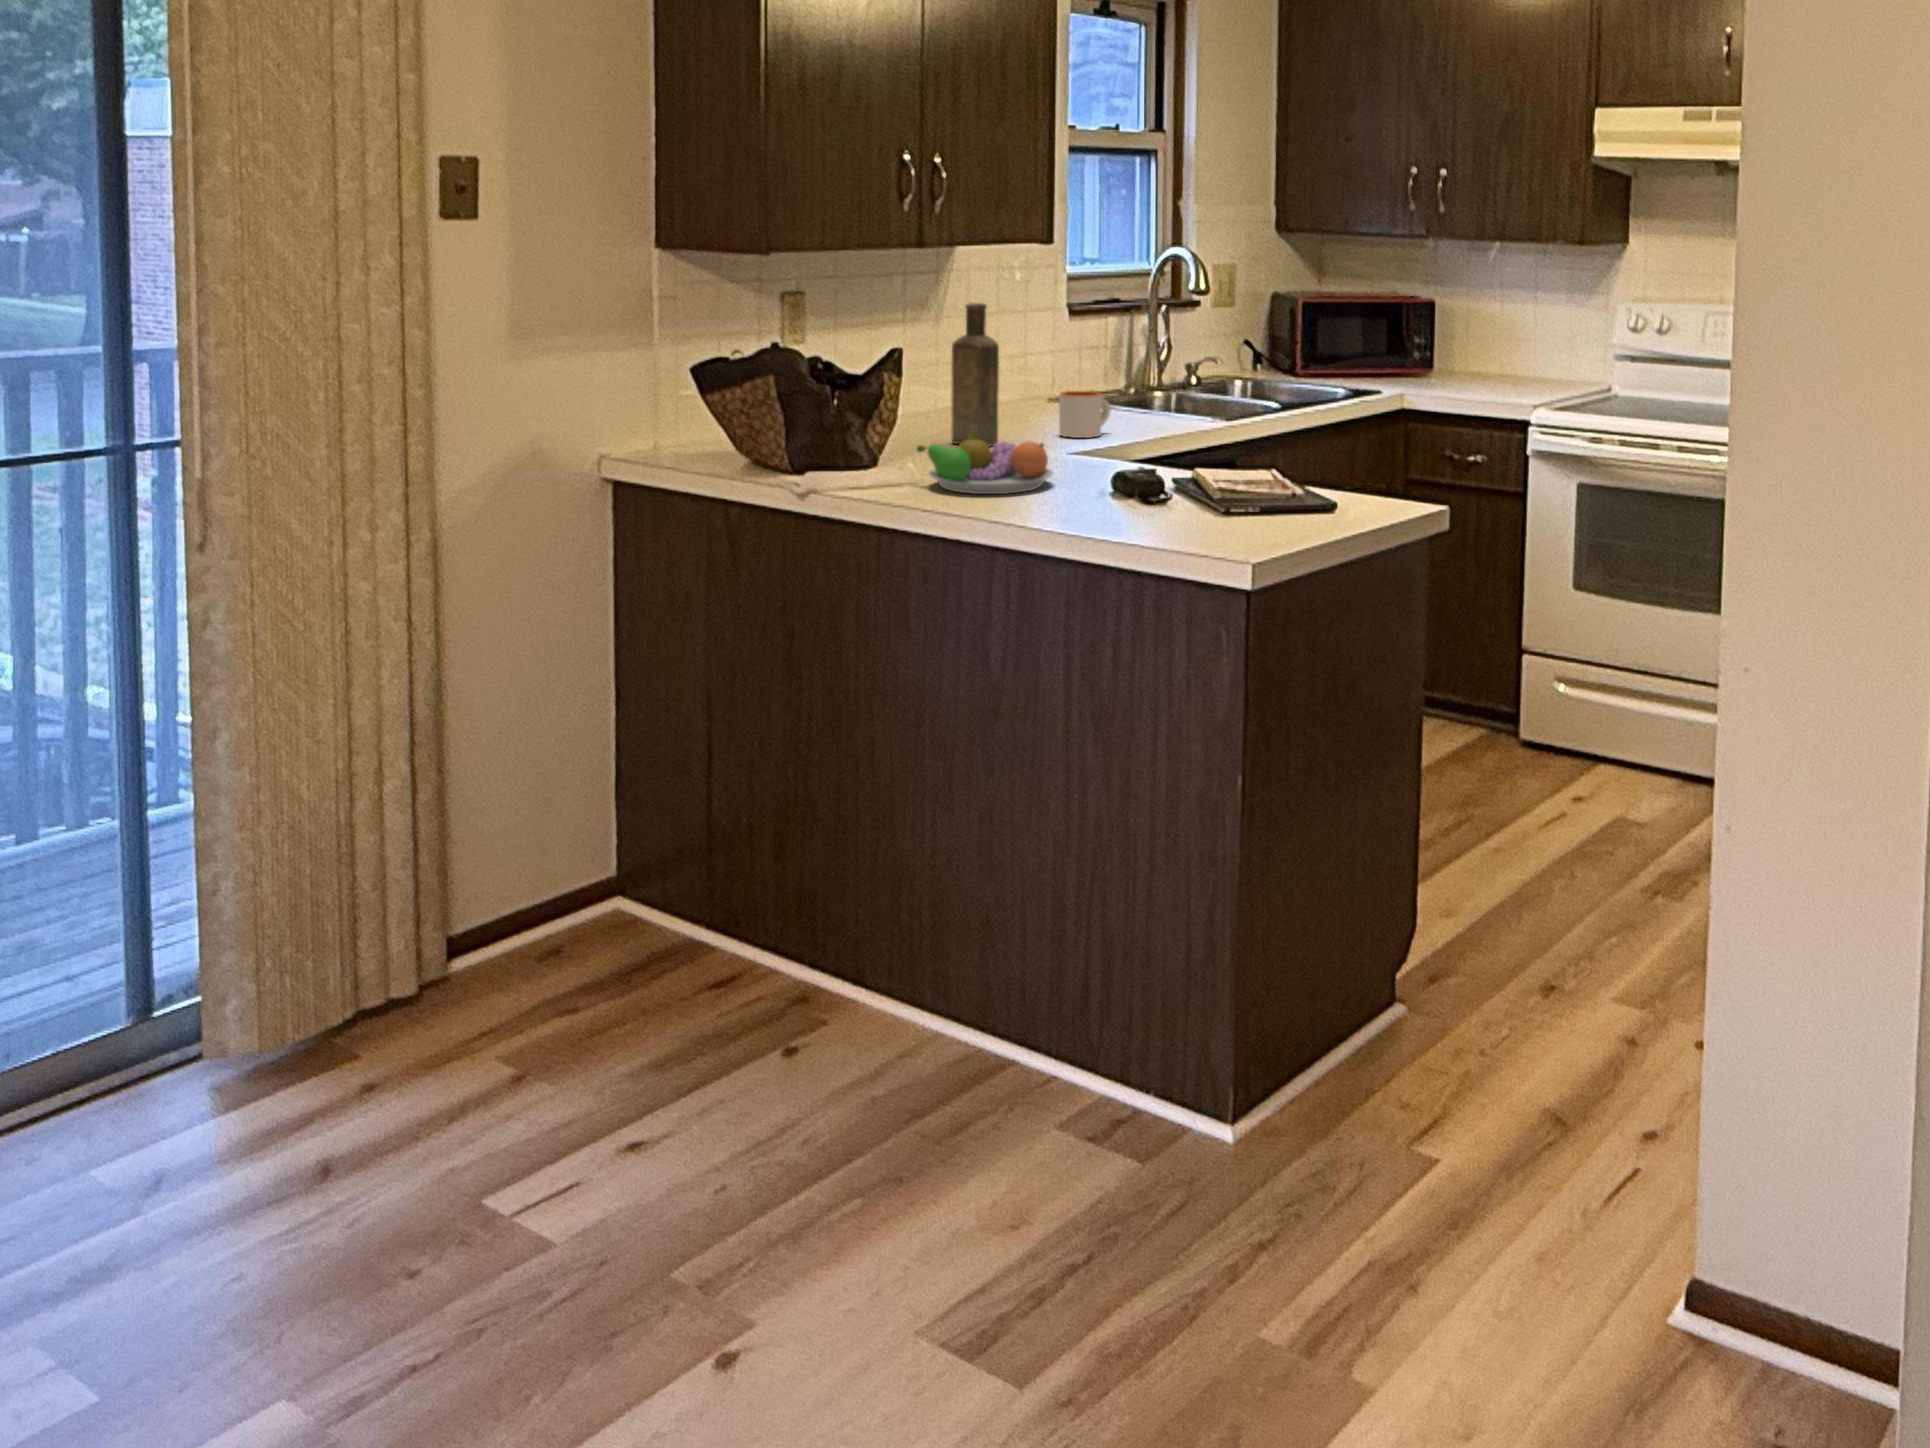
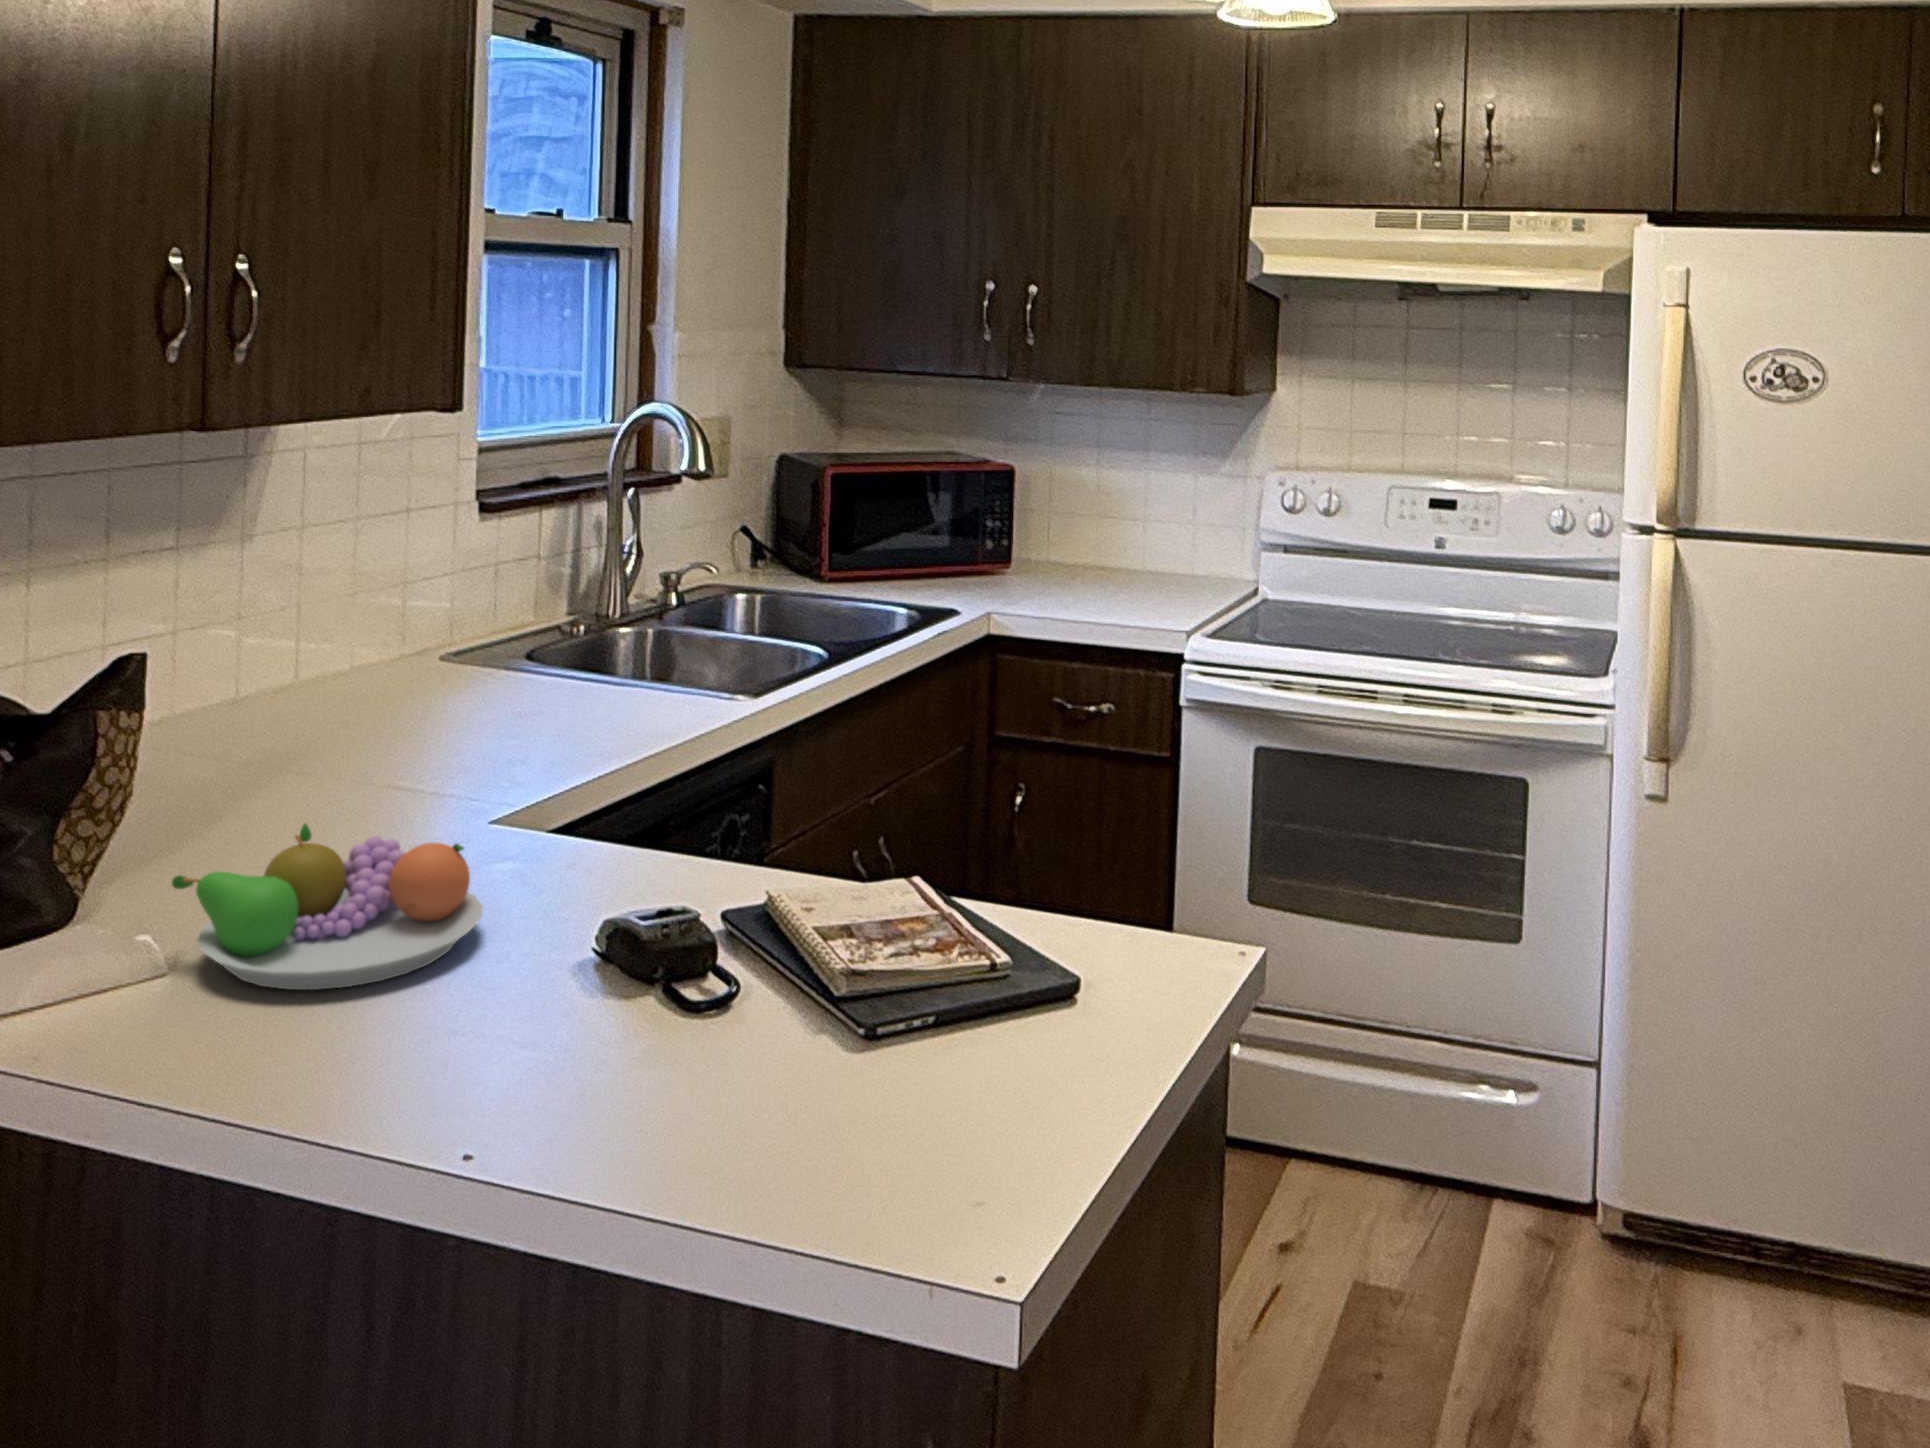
bottle: present [951,303,999,446] -> none [263,529,363,803]
mug: present [1059,391,1111,438] -> none [475,670,570,762]

